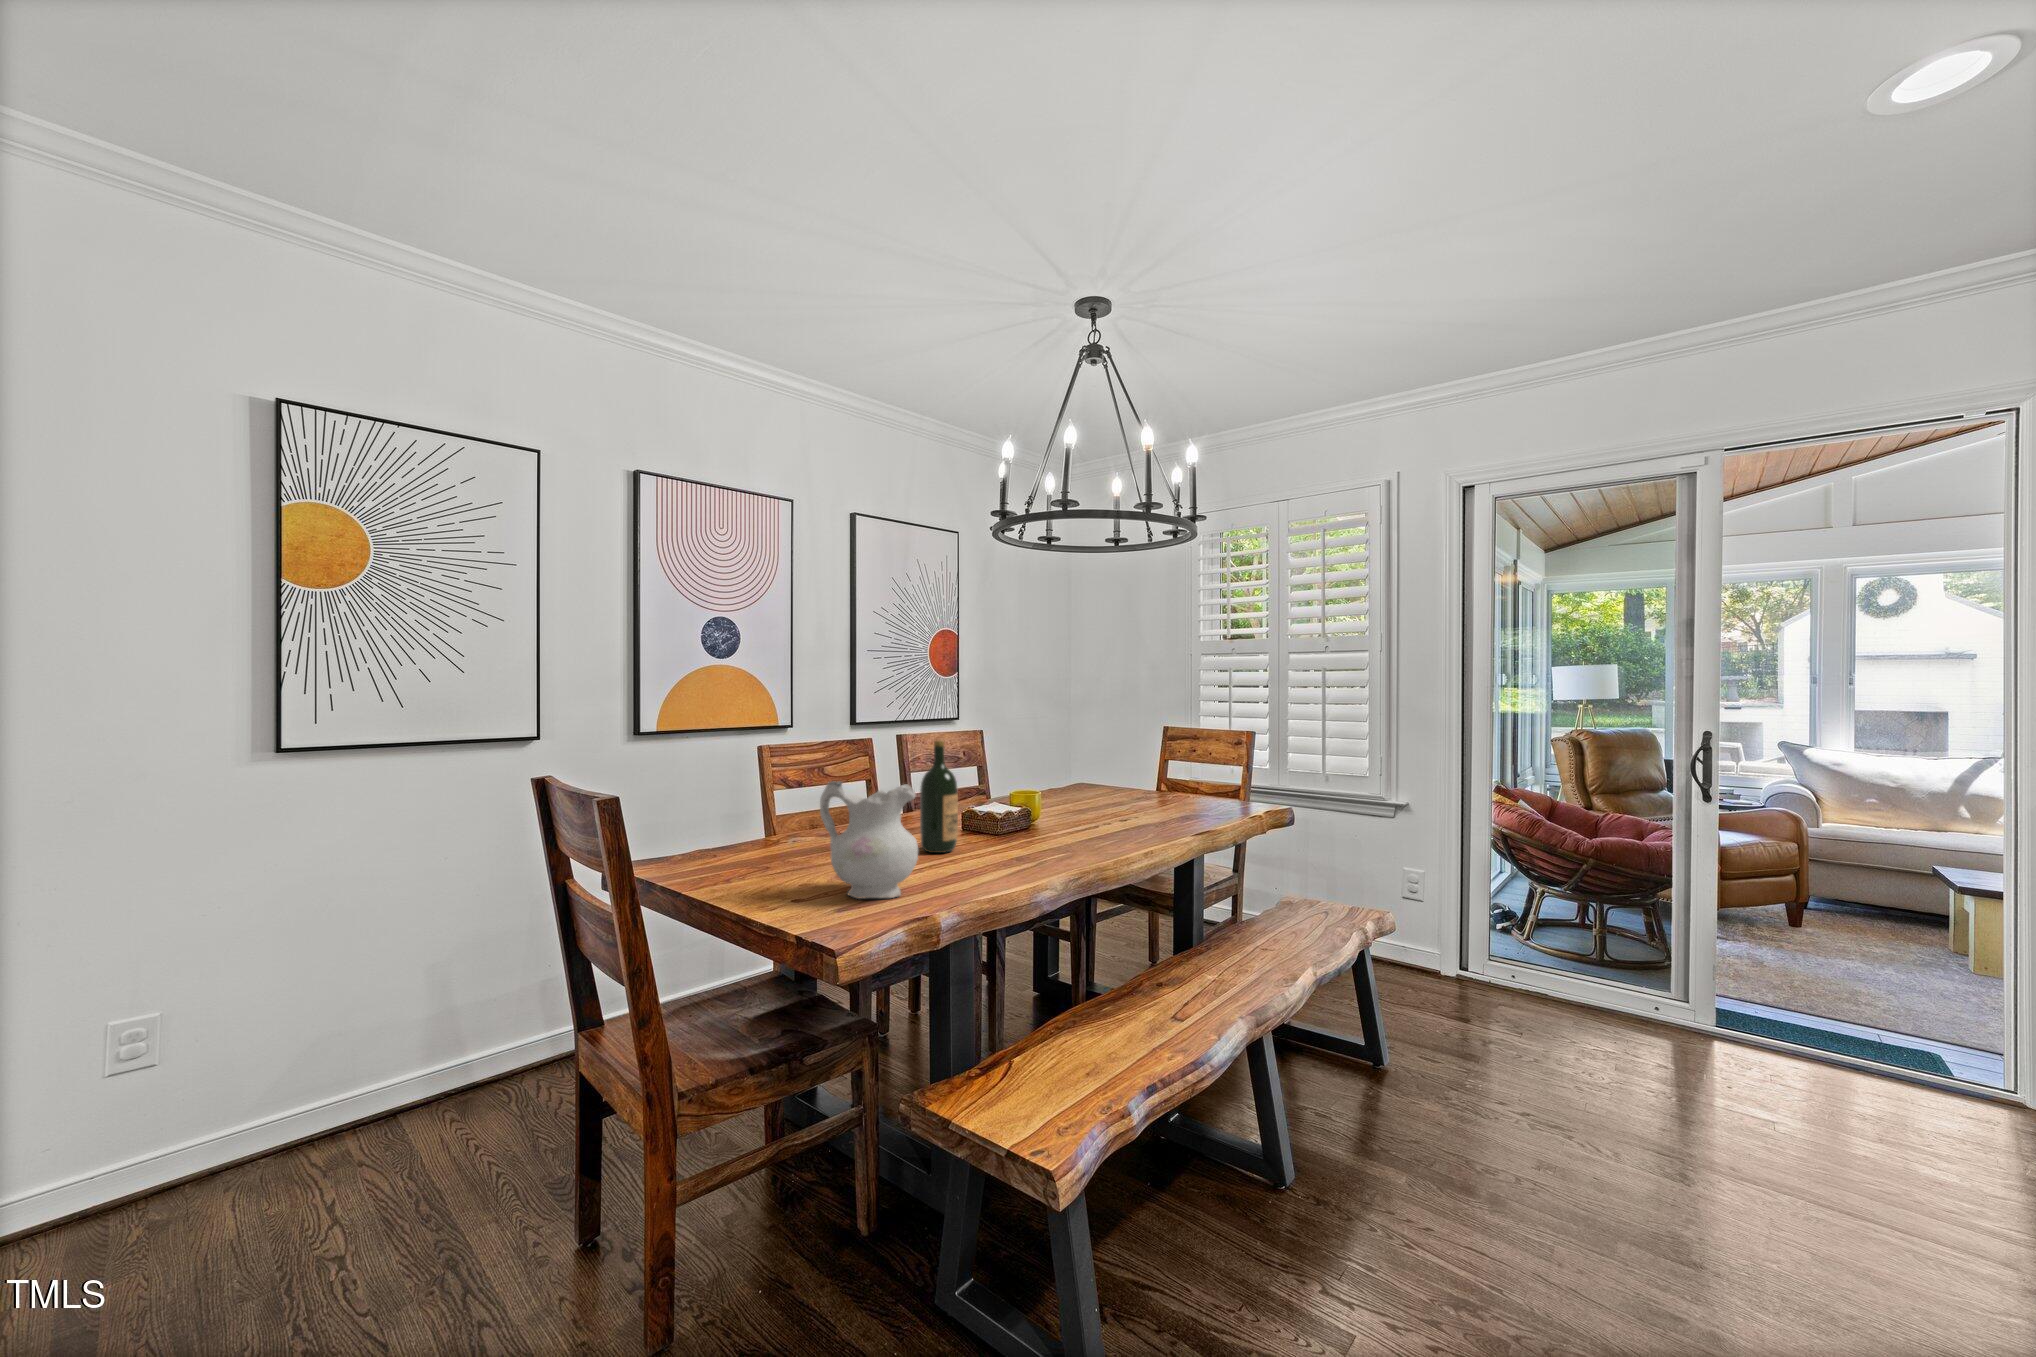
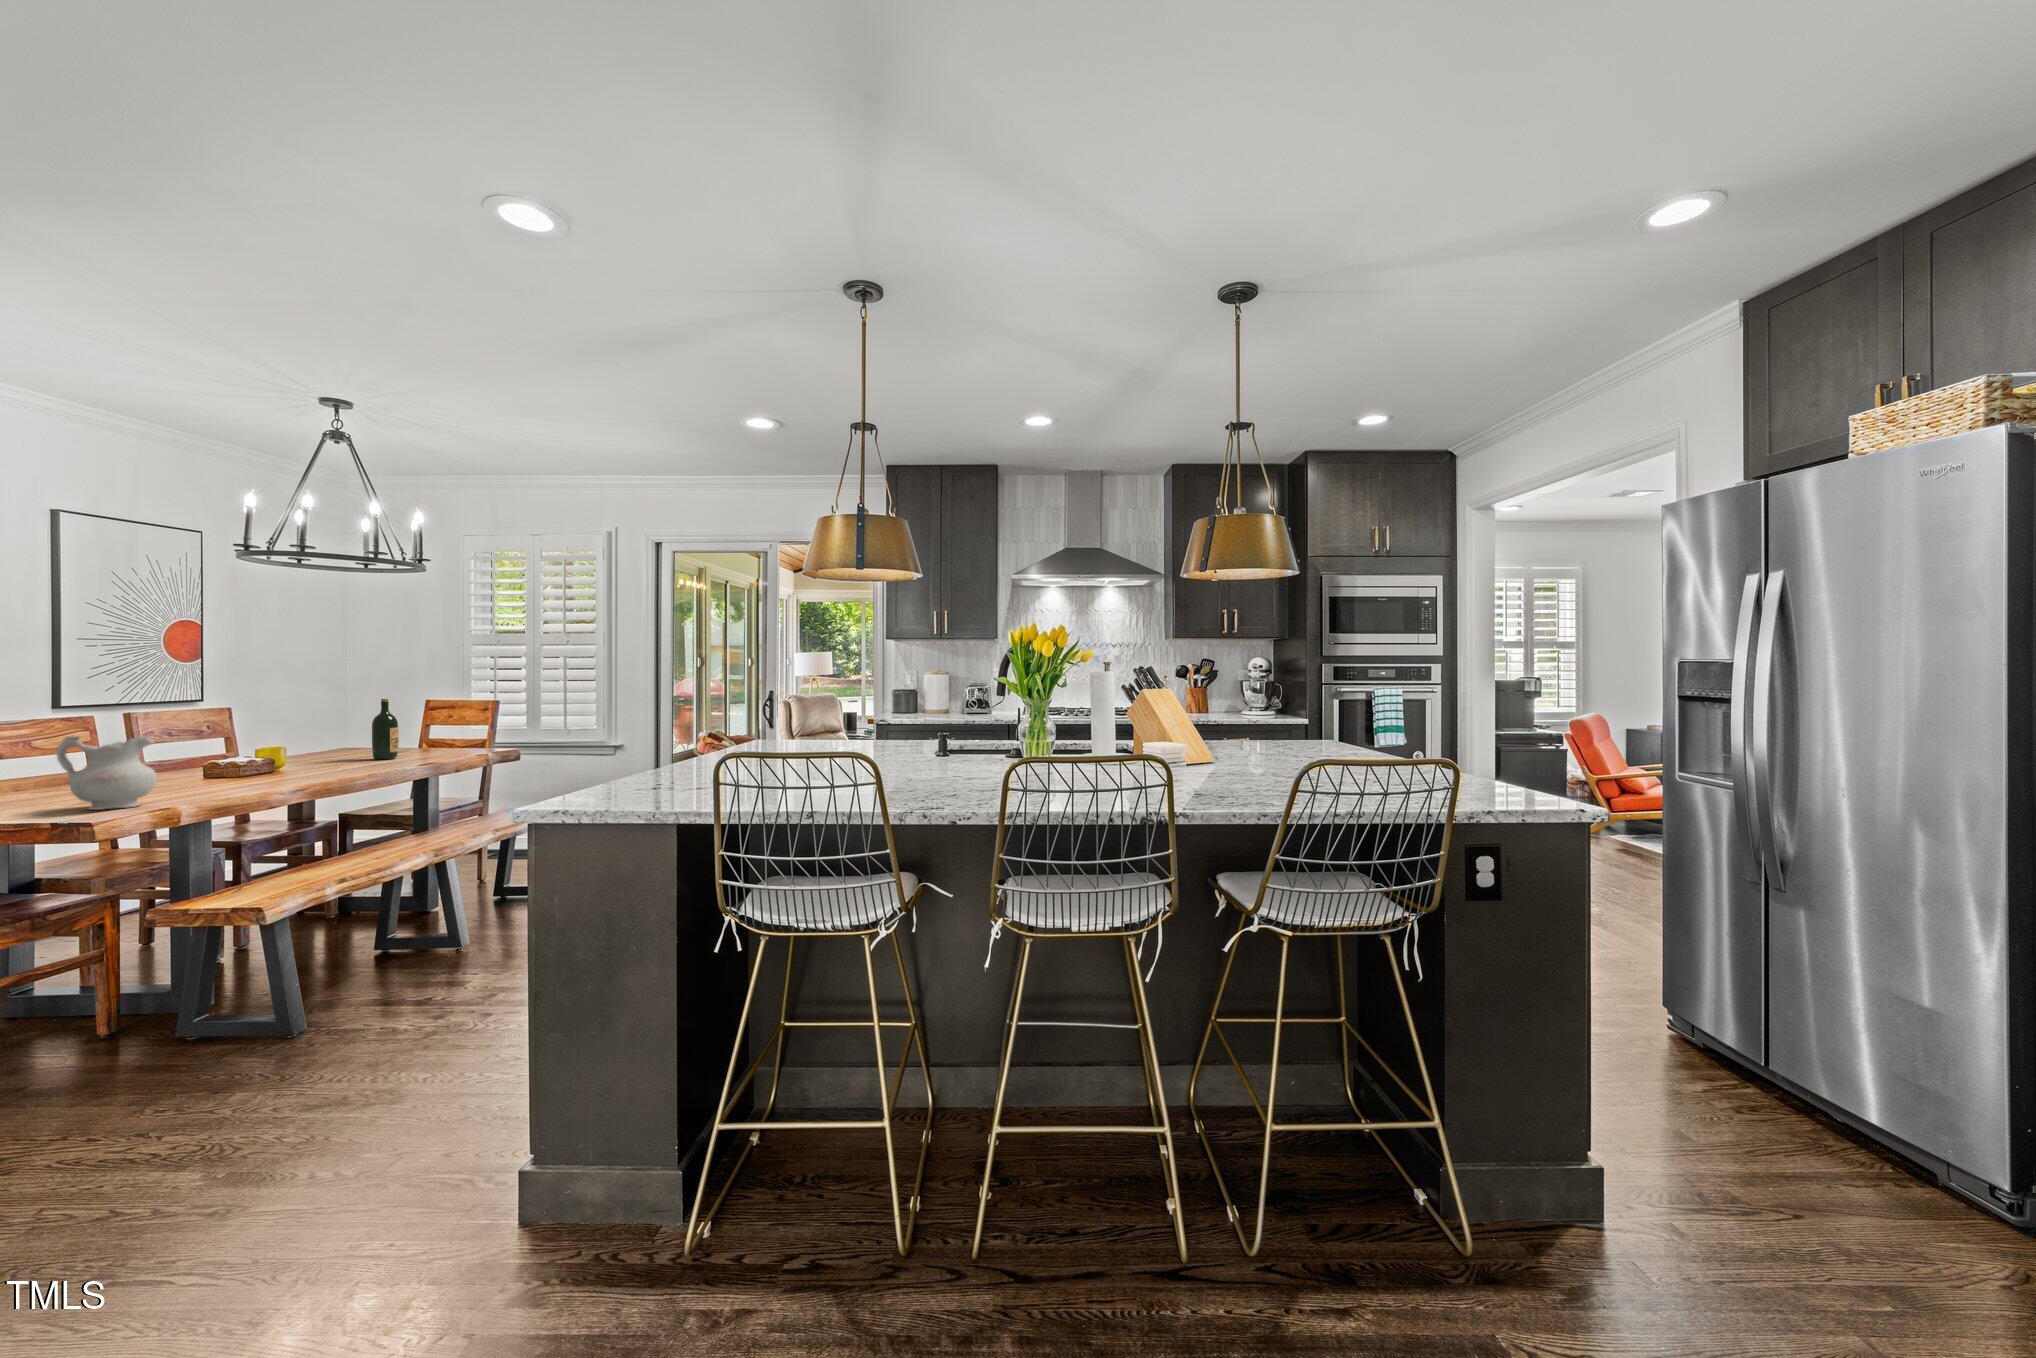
wine bottle: present [920,741,958,853] -> present [372,699,399,760]

